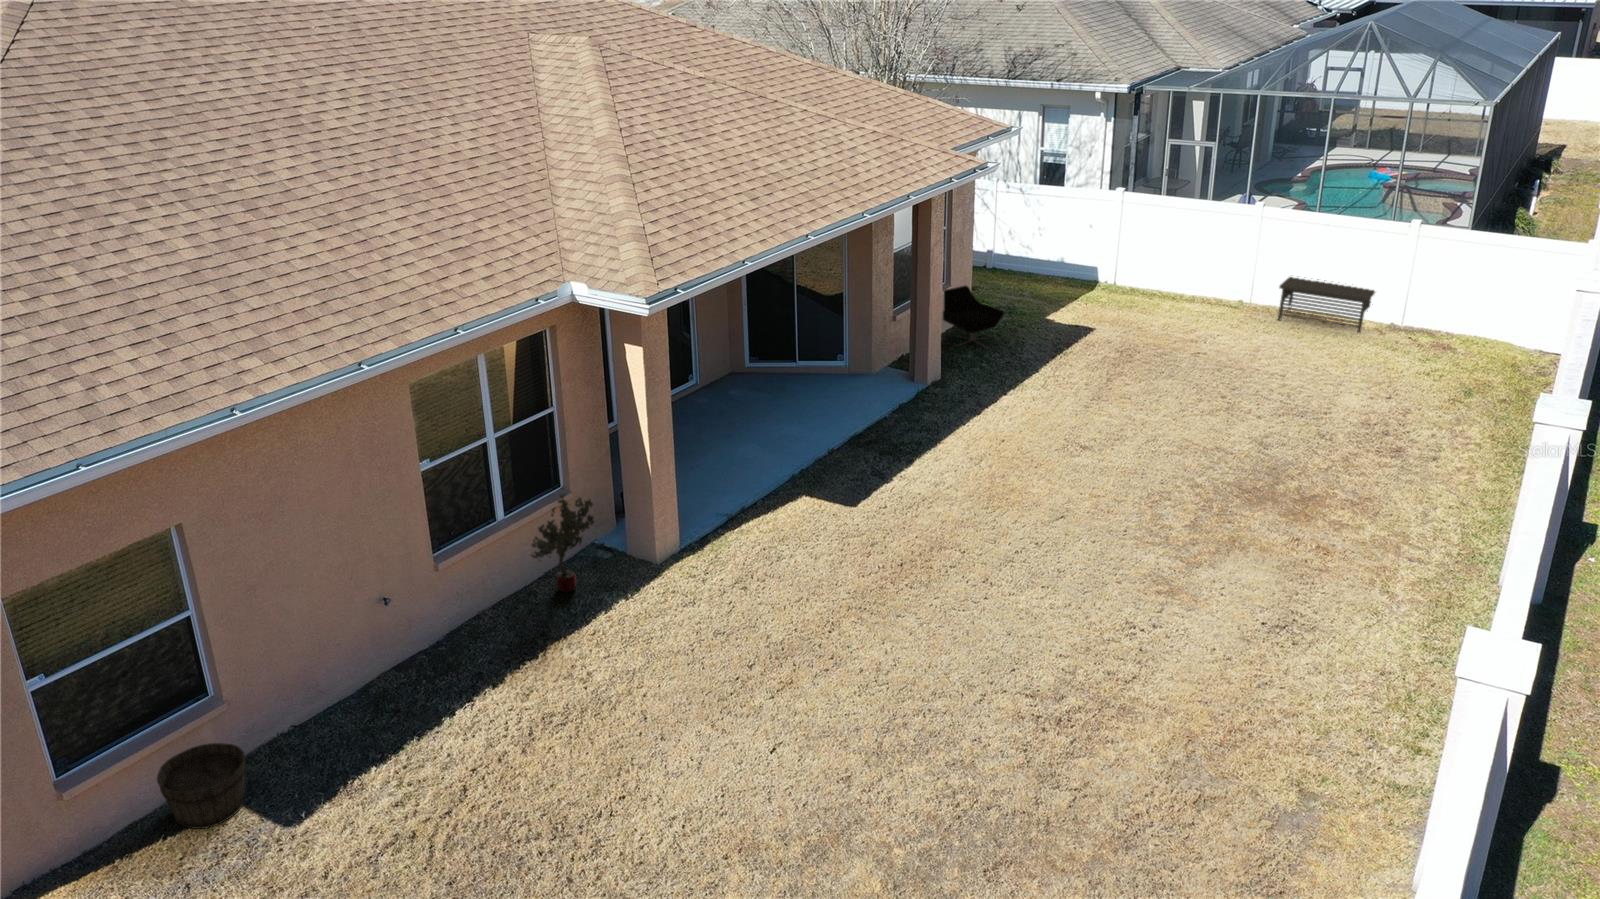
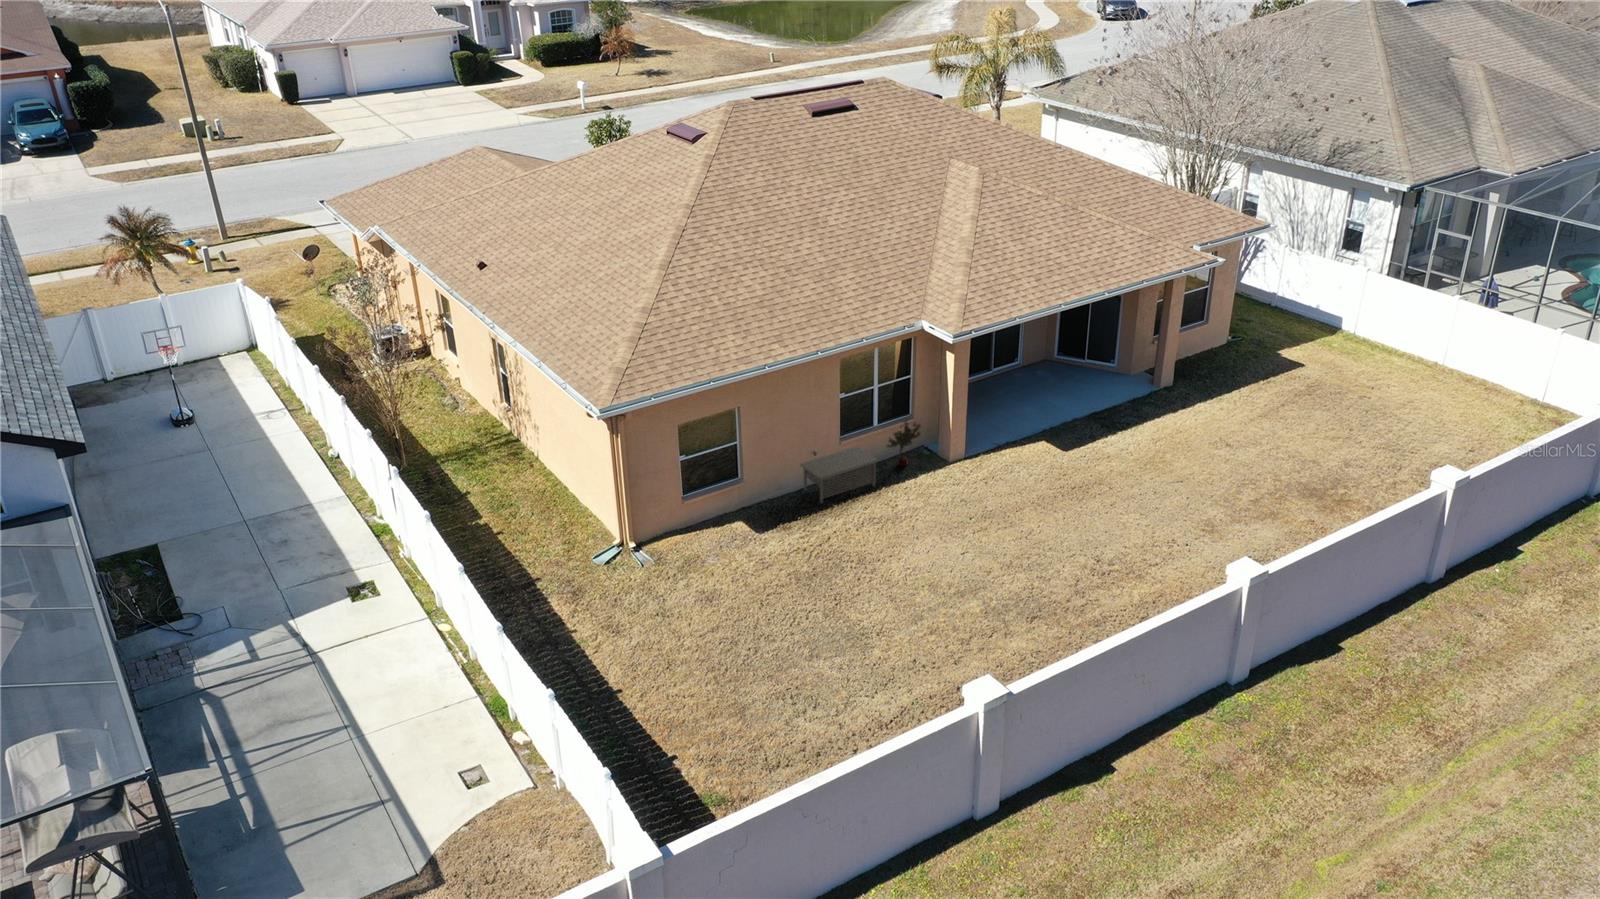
storage bench: present [1278,277,1375,333] -> present [800,446,878,503]
lounge chair: present [943,286,1004,348] -> none [1193,325,1238,369]
wooden bucket: present [157,743,246,829] -> none [717,496,749,528]

